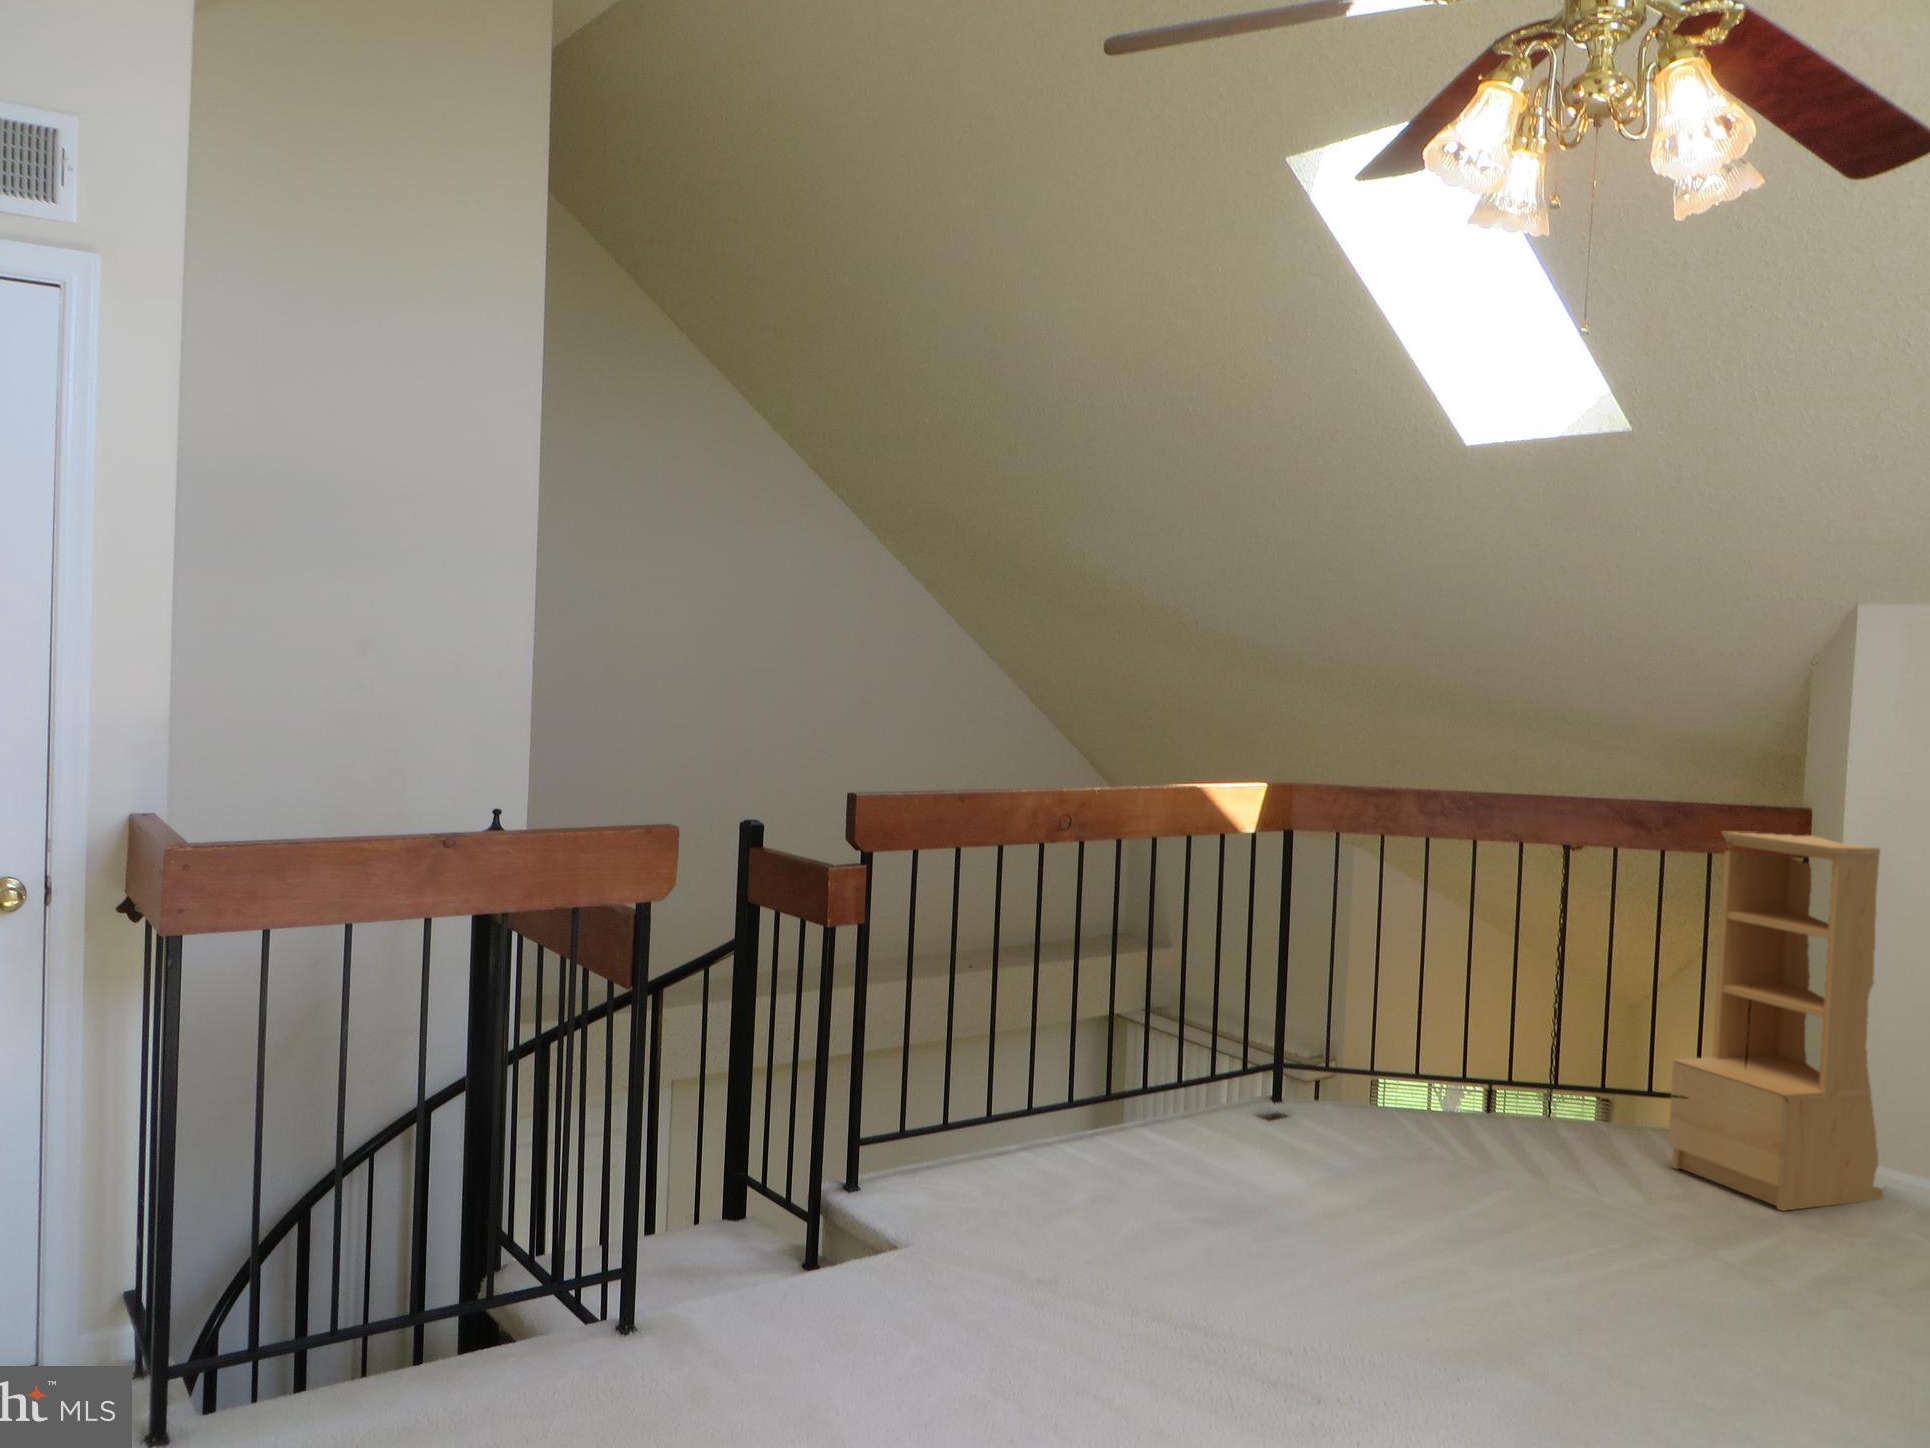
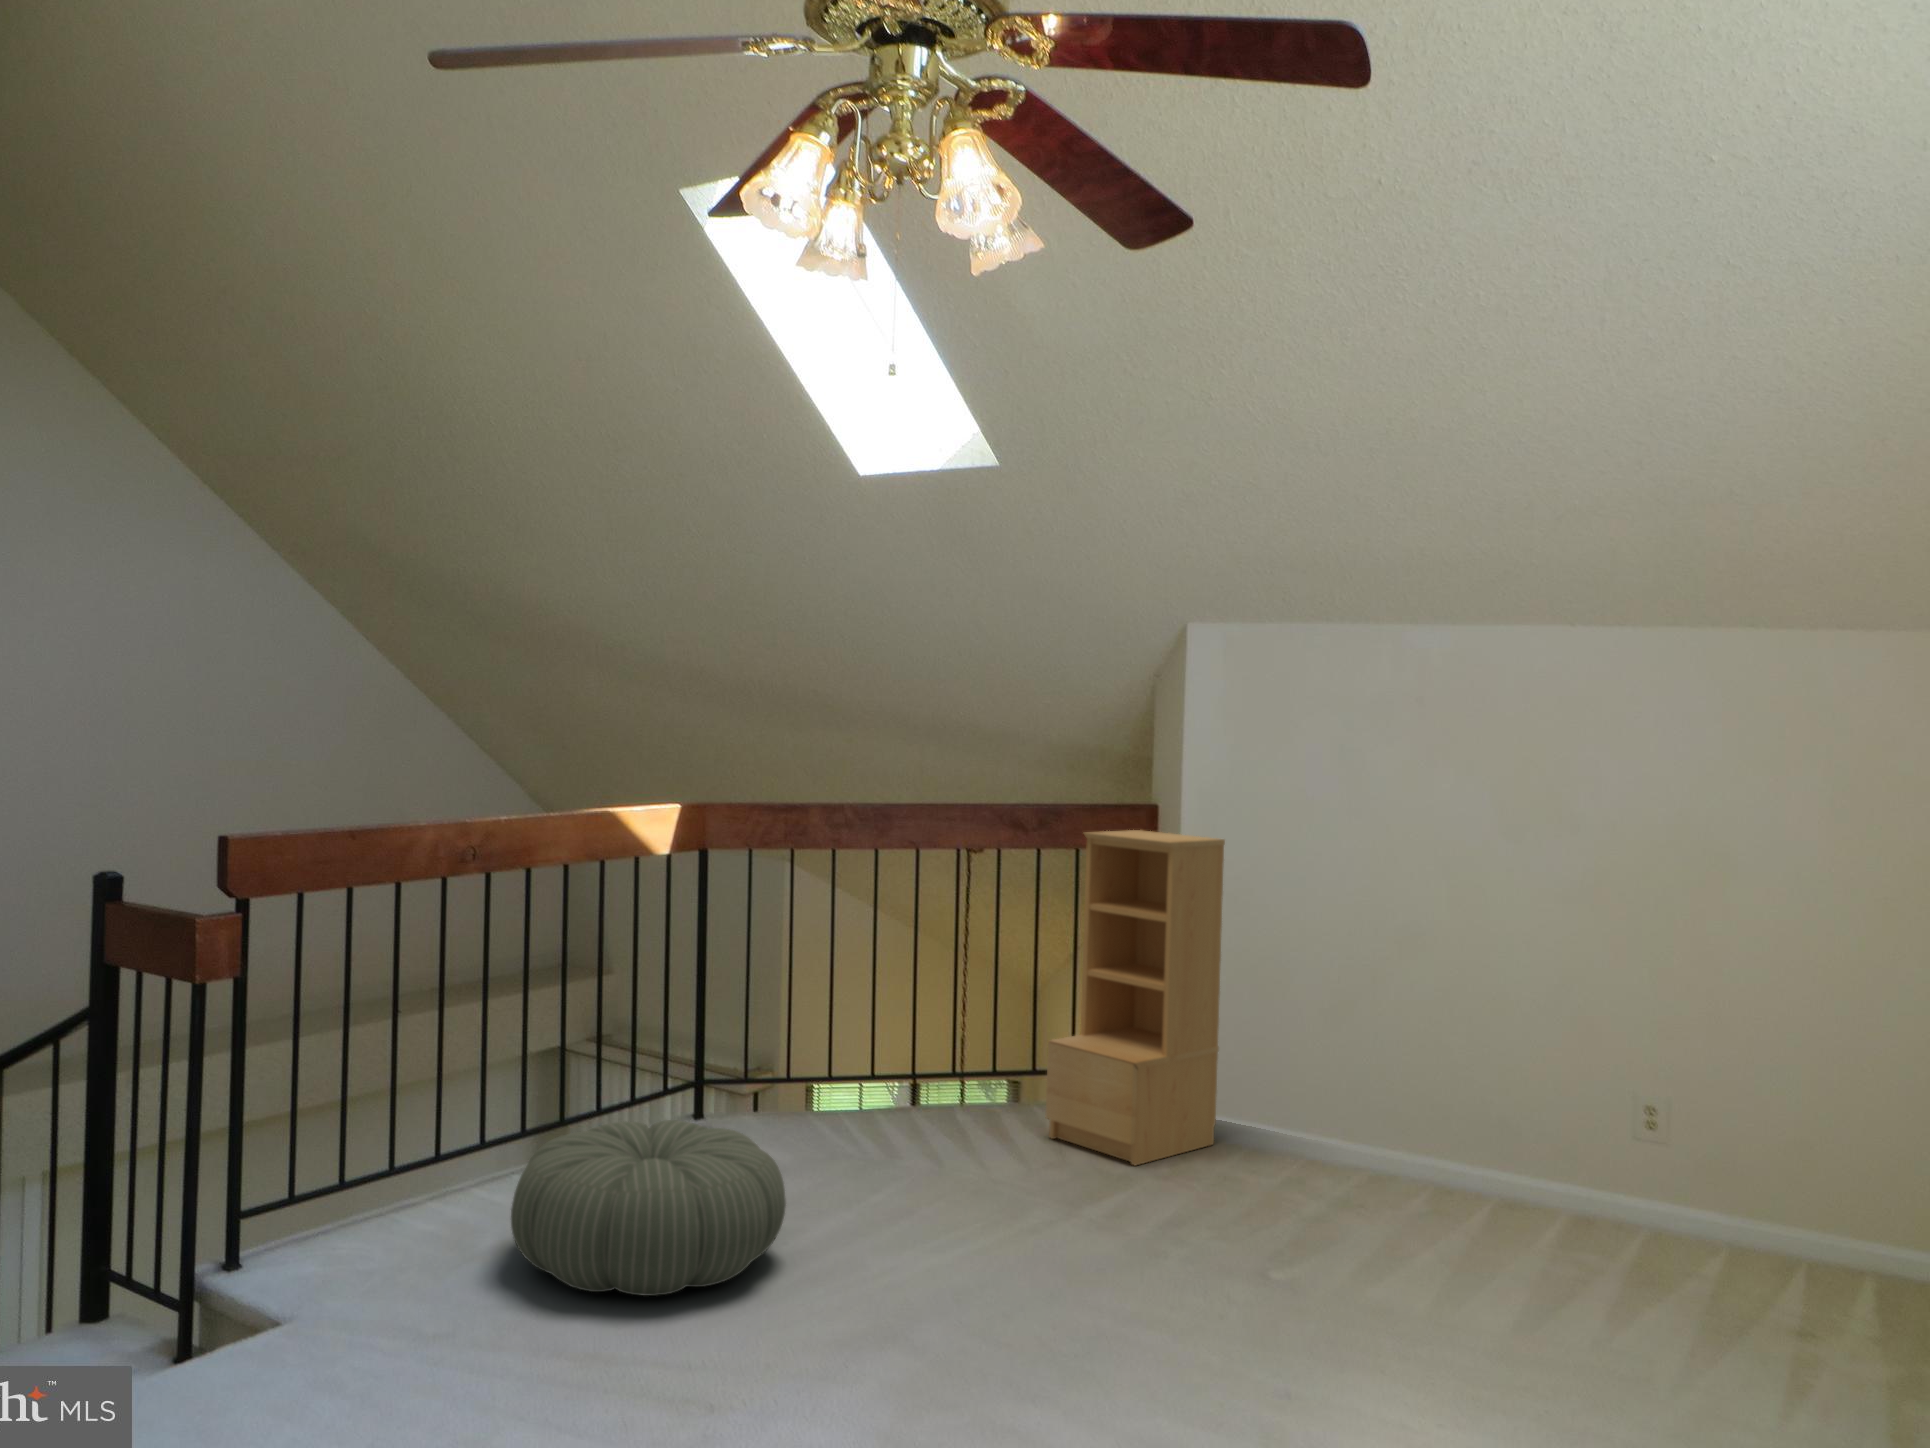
pouf: none [1105,1097,1383,1274] -> present [511,1120,786,1296]

